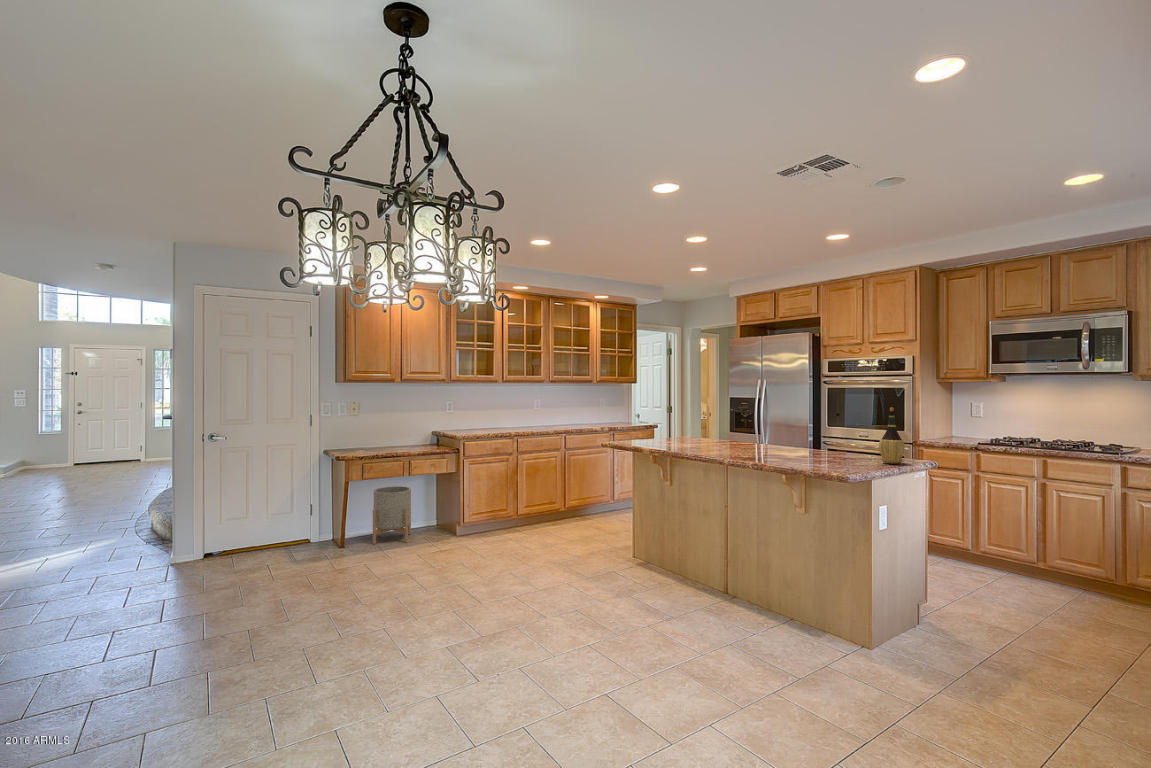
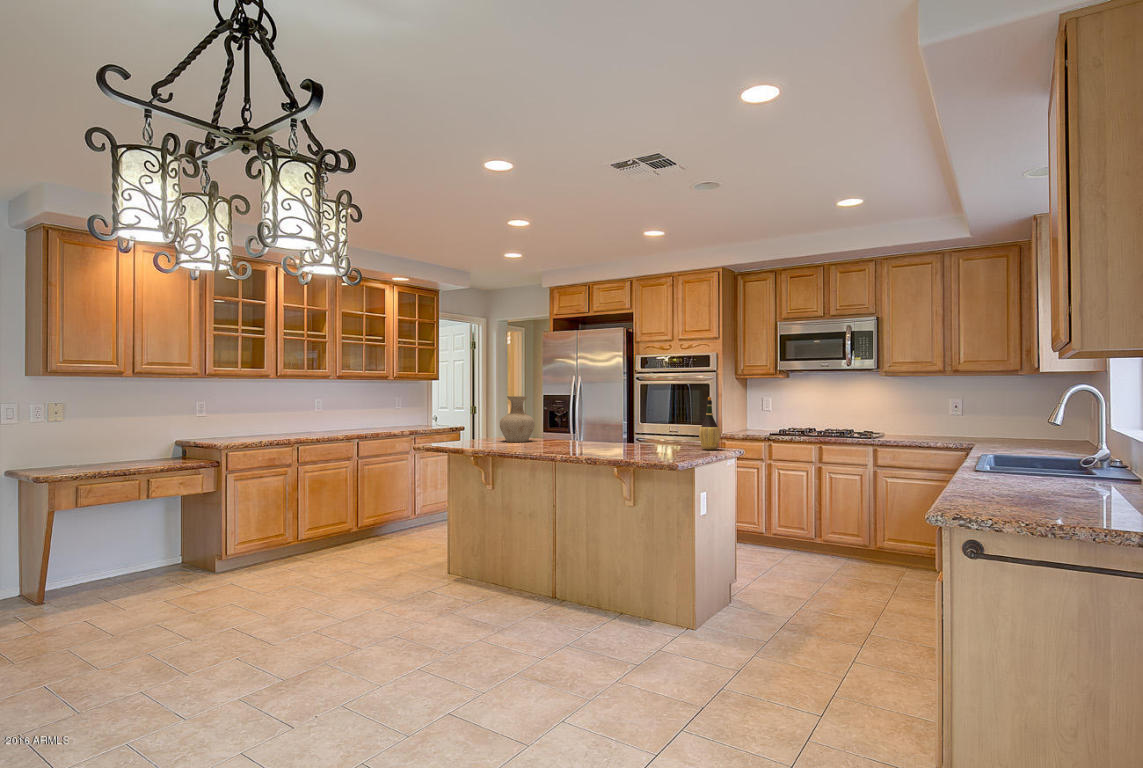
vase: none [678,402,711,445] -> present [500,396,535,442]
planter: present [373,486,411,544] -> none [99,510,155,587]

